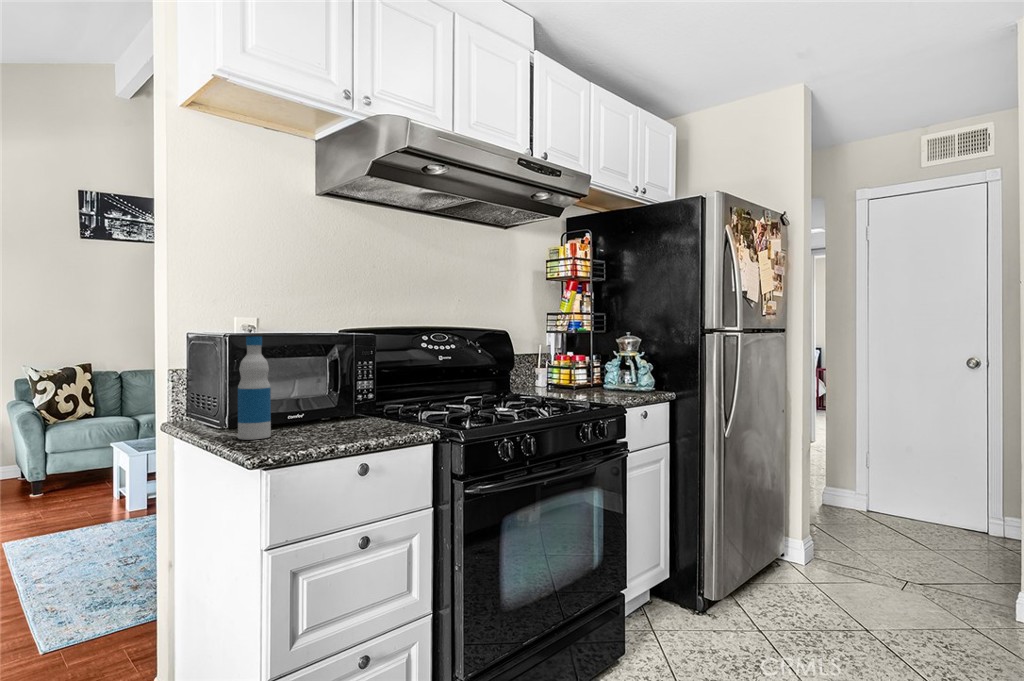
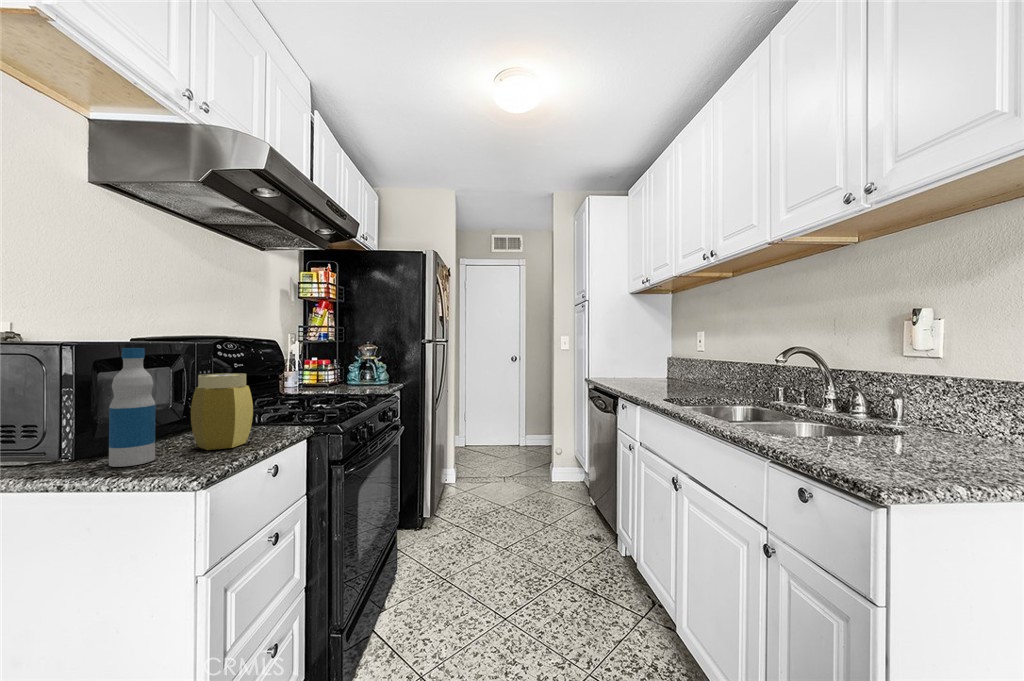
jar: none [304,363,353,437] -> present [191,373,253,450]

